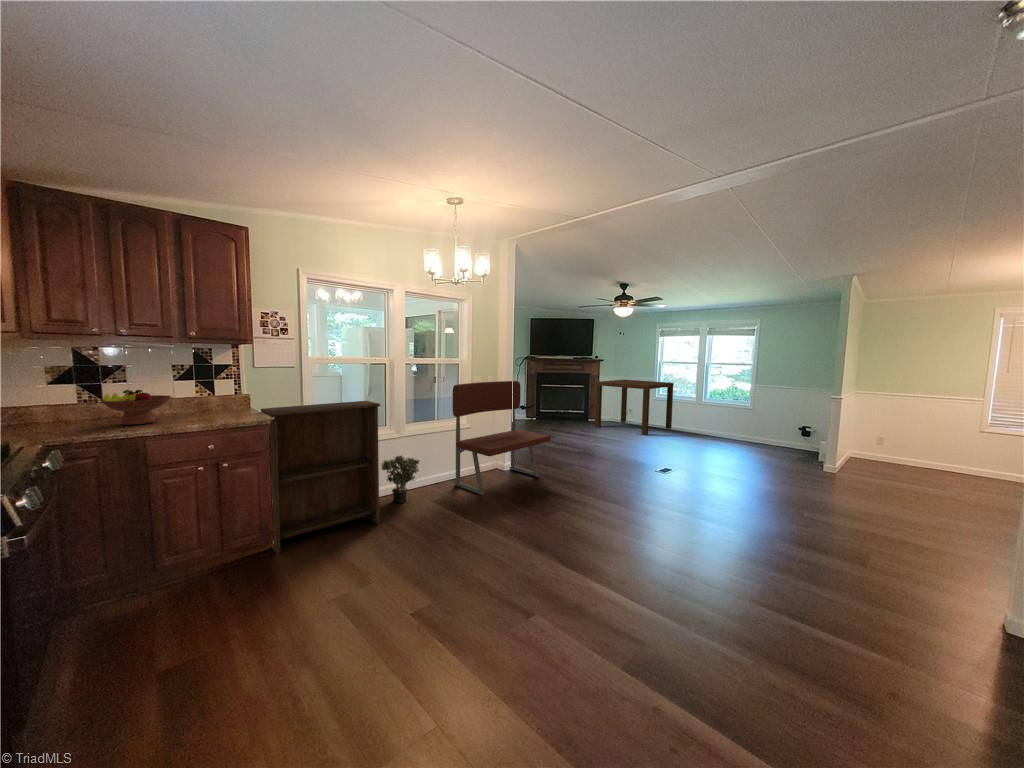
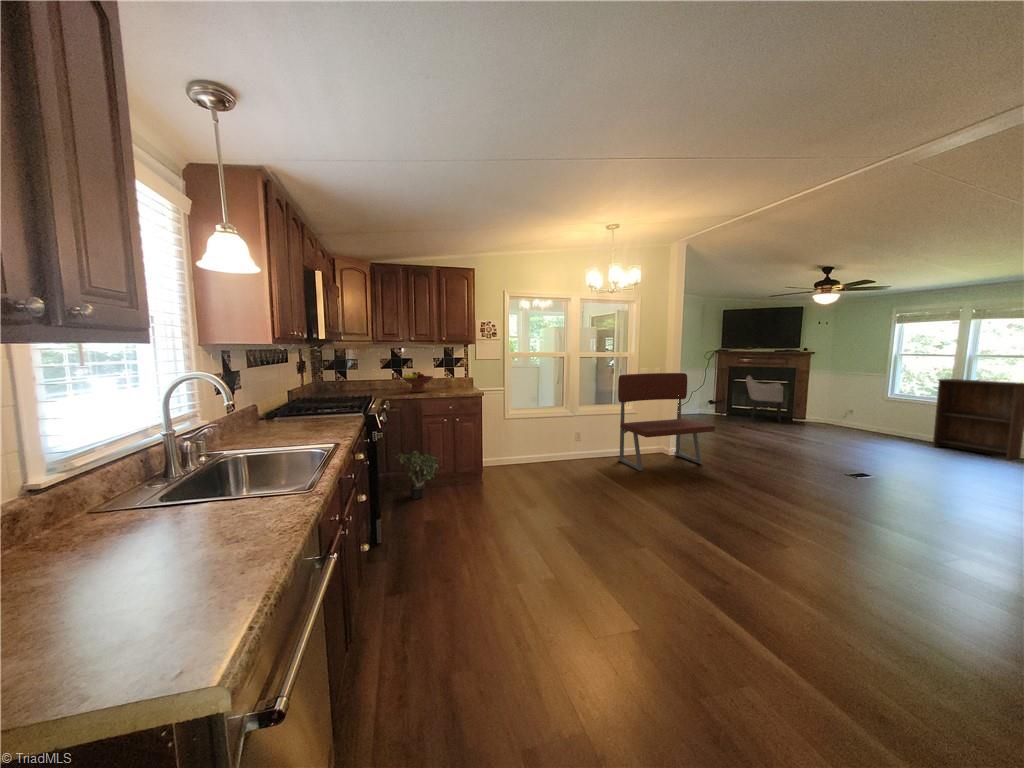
armchair: none [554,380,585,425] -> present [746,376,784,424]
dining table: present [595,380,673,435] -> none [795,376,918,442]
bookshelf: present [261,401,380,554] -> present [933,379,1024,460]
potted plant: present [382,455,419,503] -> present [397,451,438,499]

